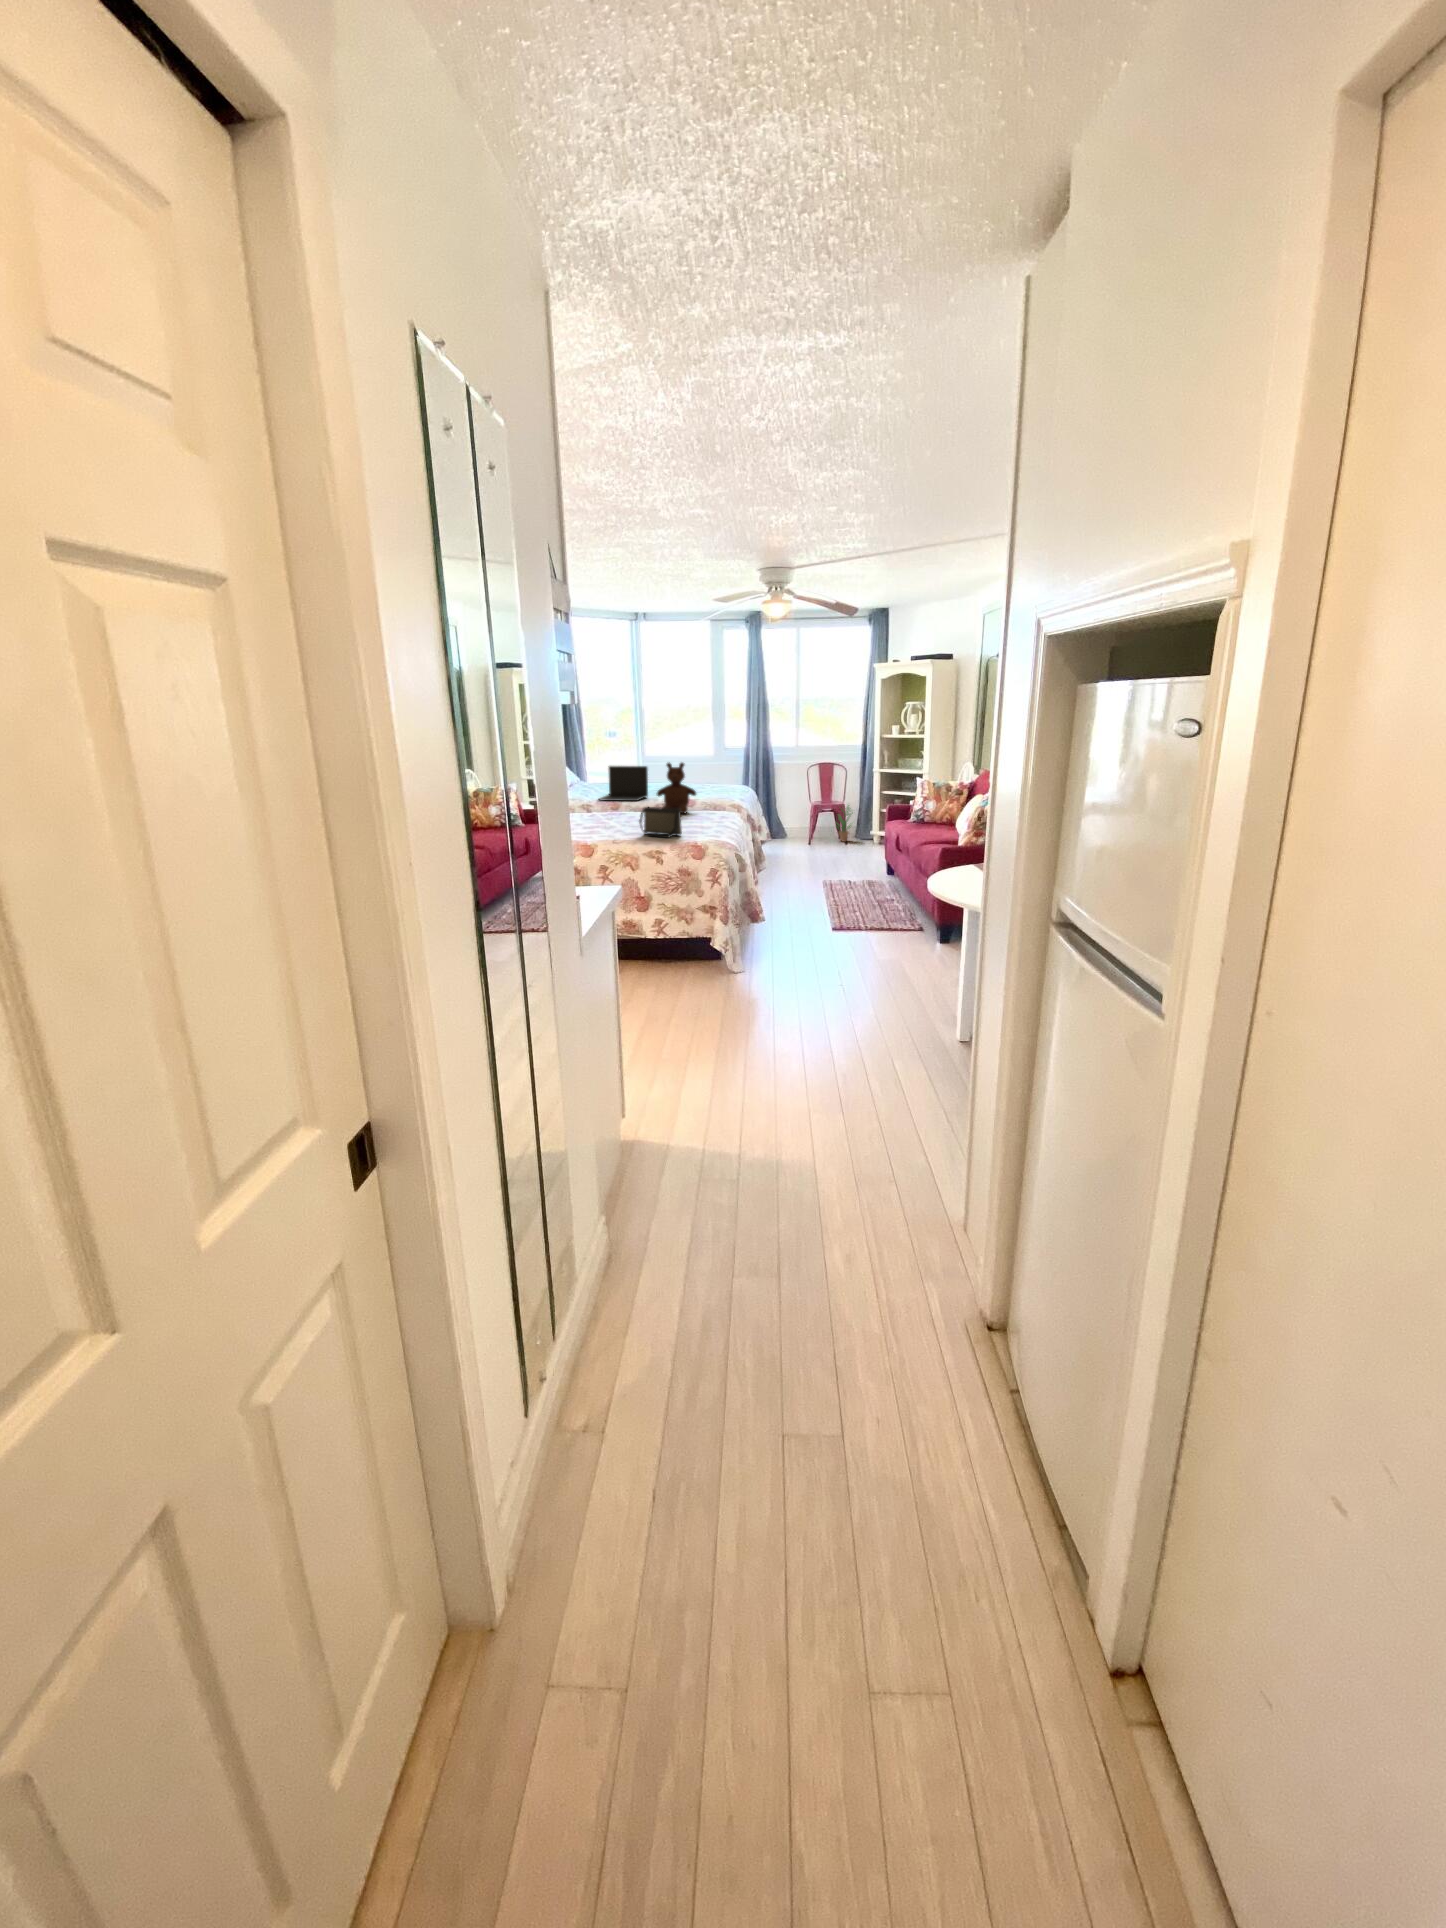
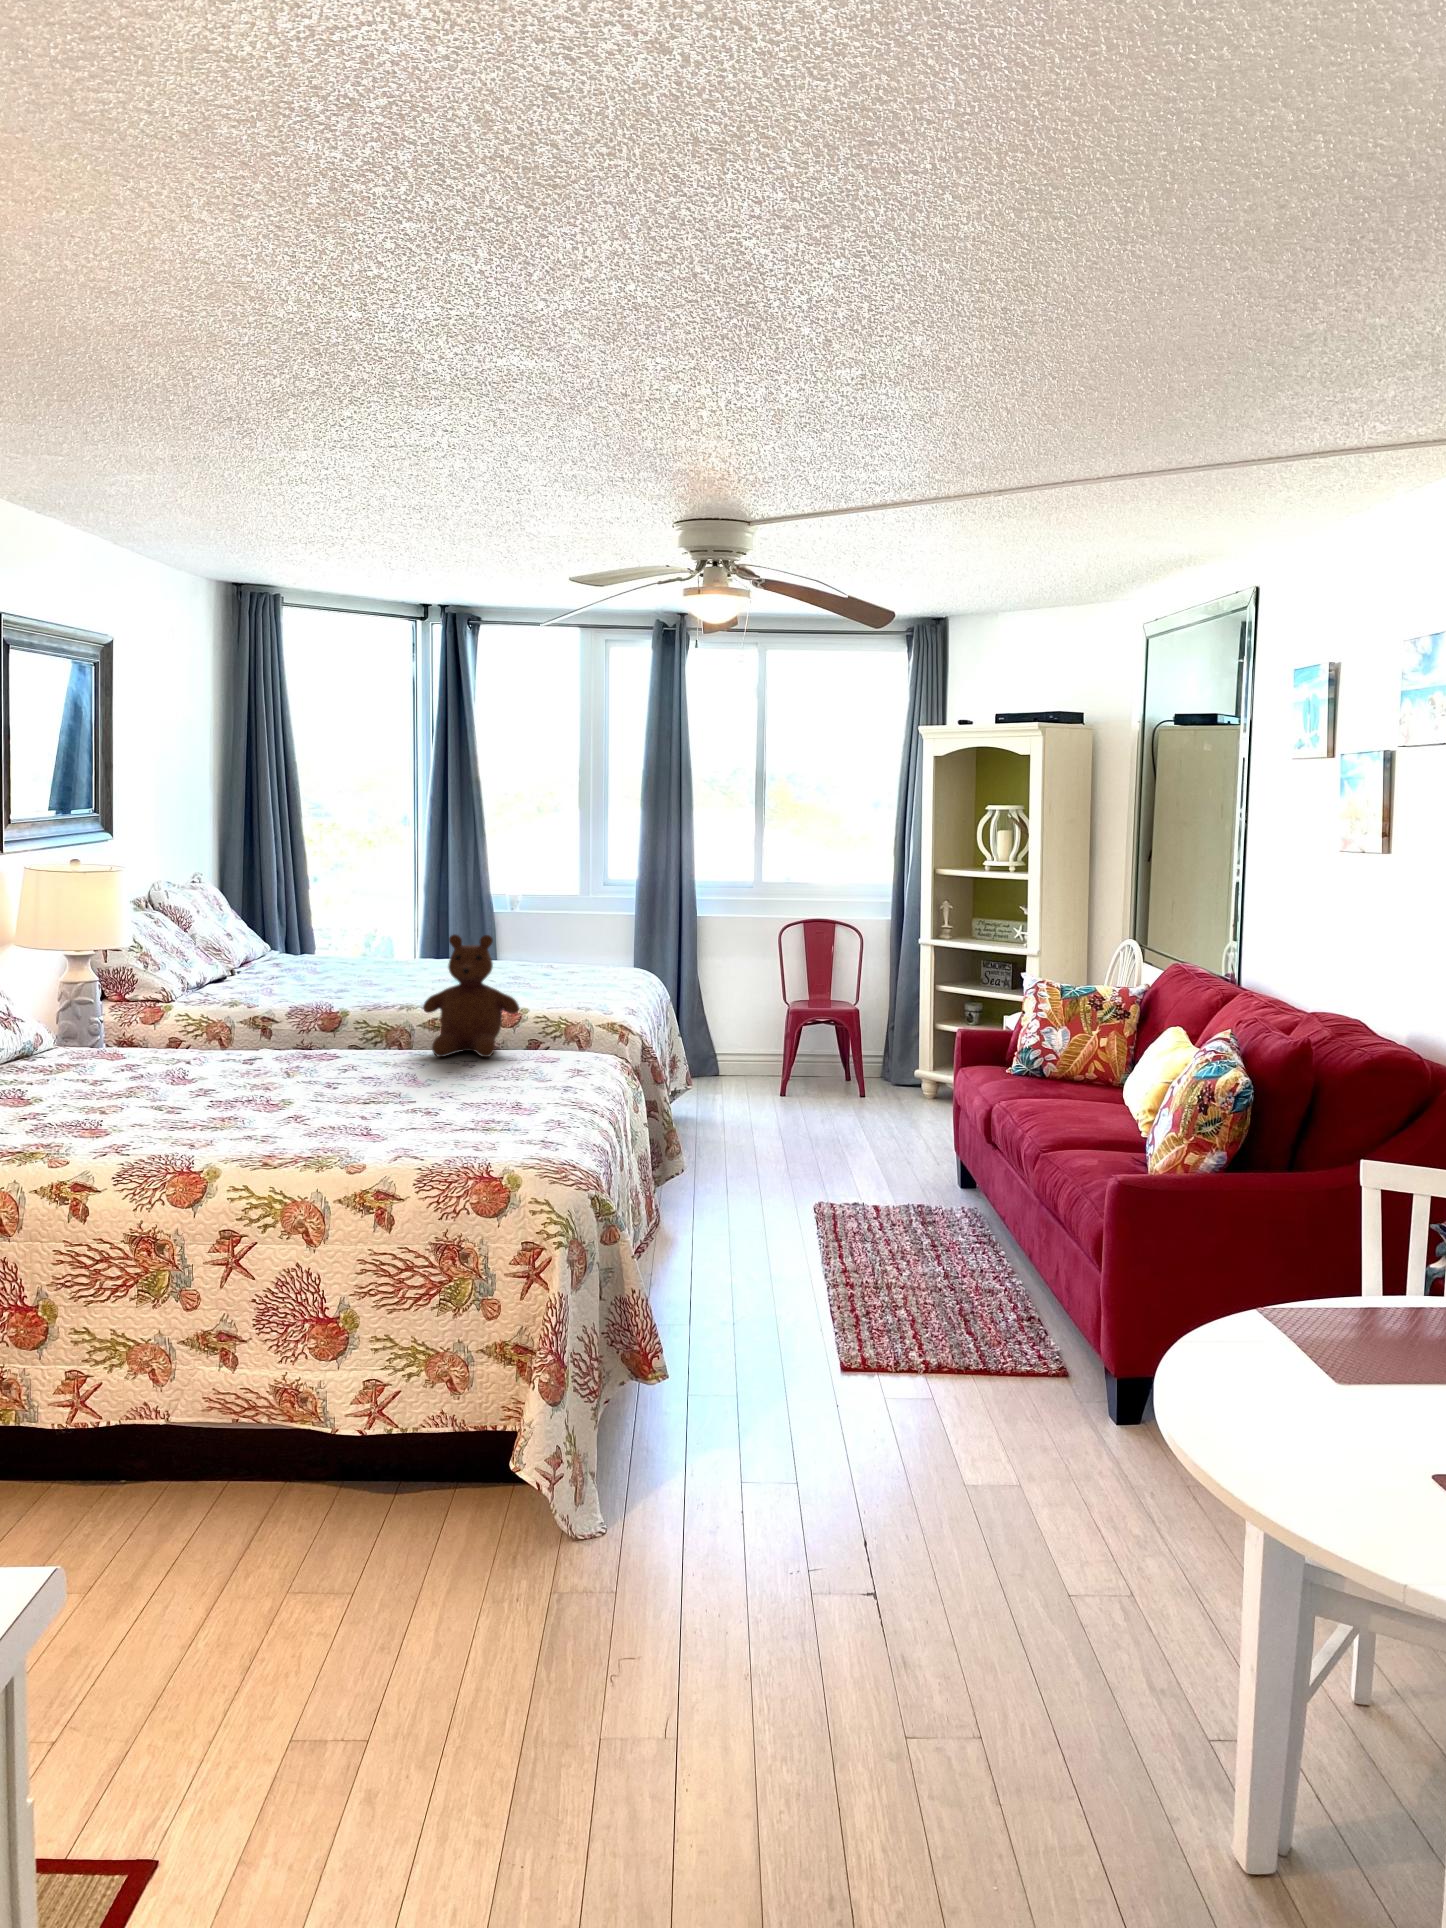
laptop: present [599,766,648,801] -> none [300,927,421,1011]
potted plant: present [836,805,853,842] -> none [833,1008,881,1088]
handbag: present [639,807,682,838] -> none [346,1061,456,1148]

